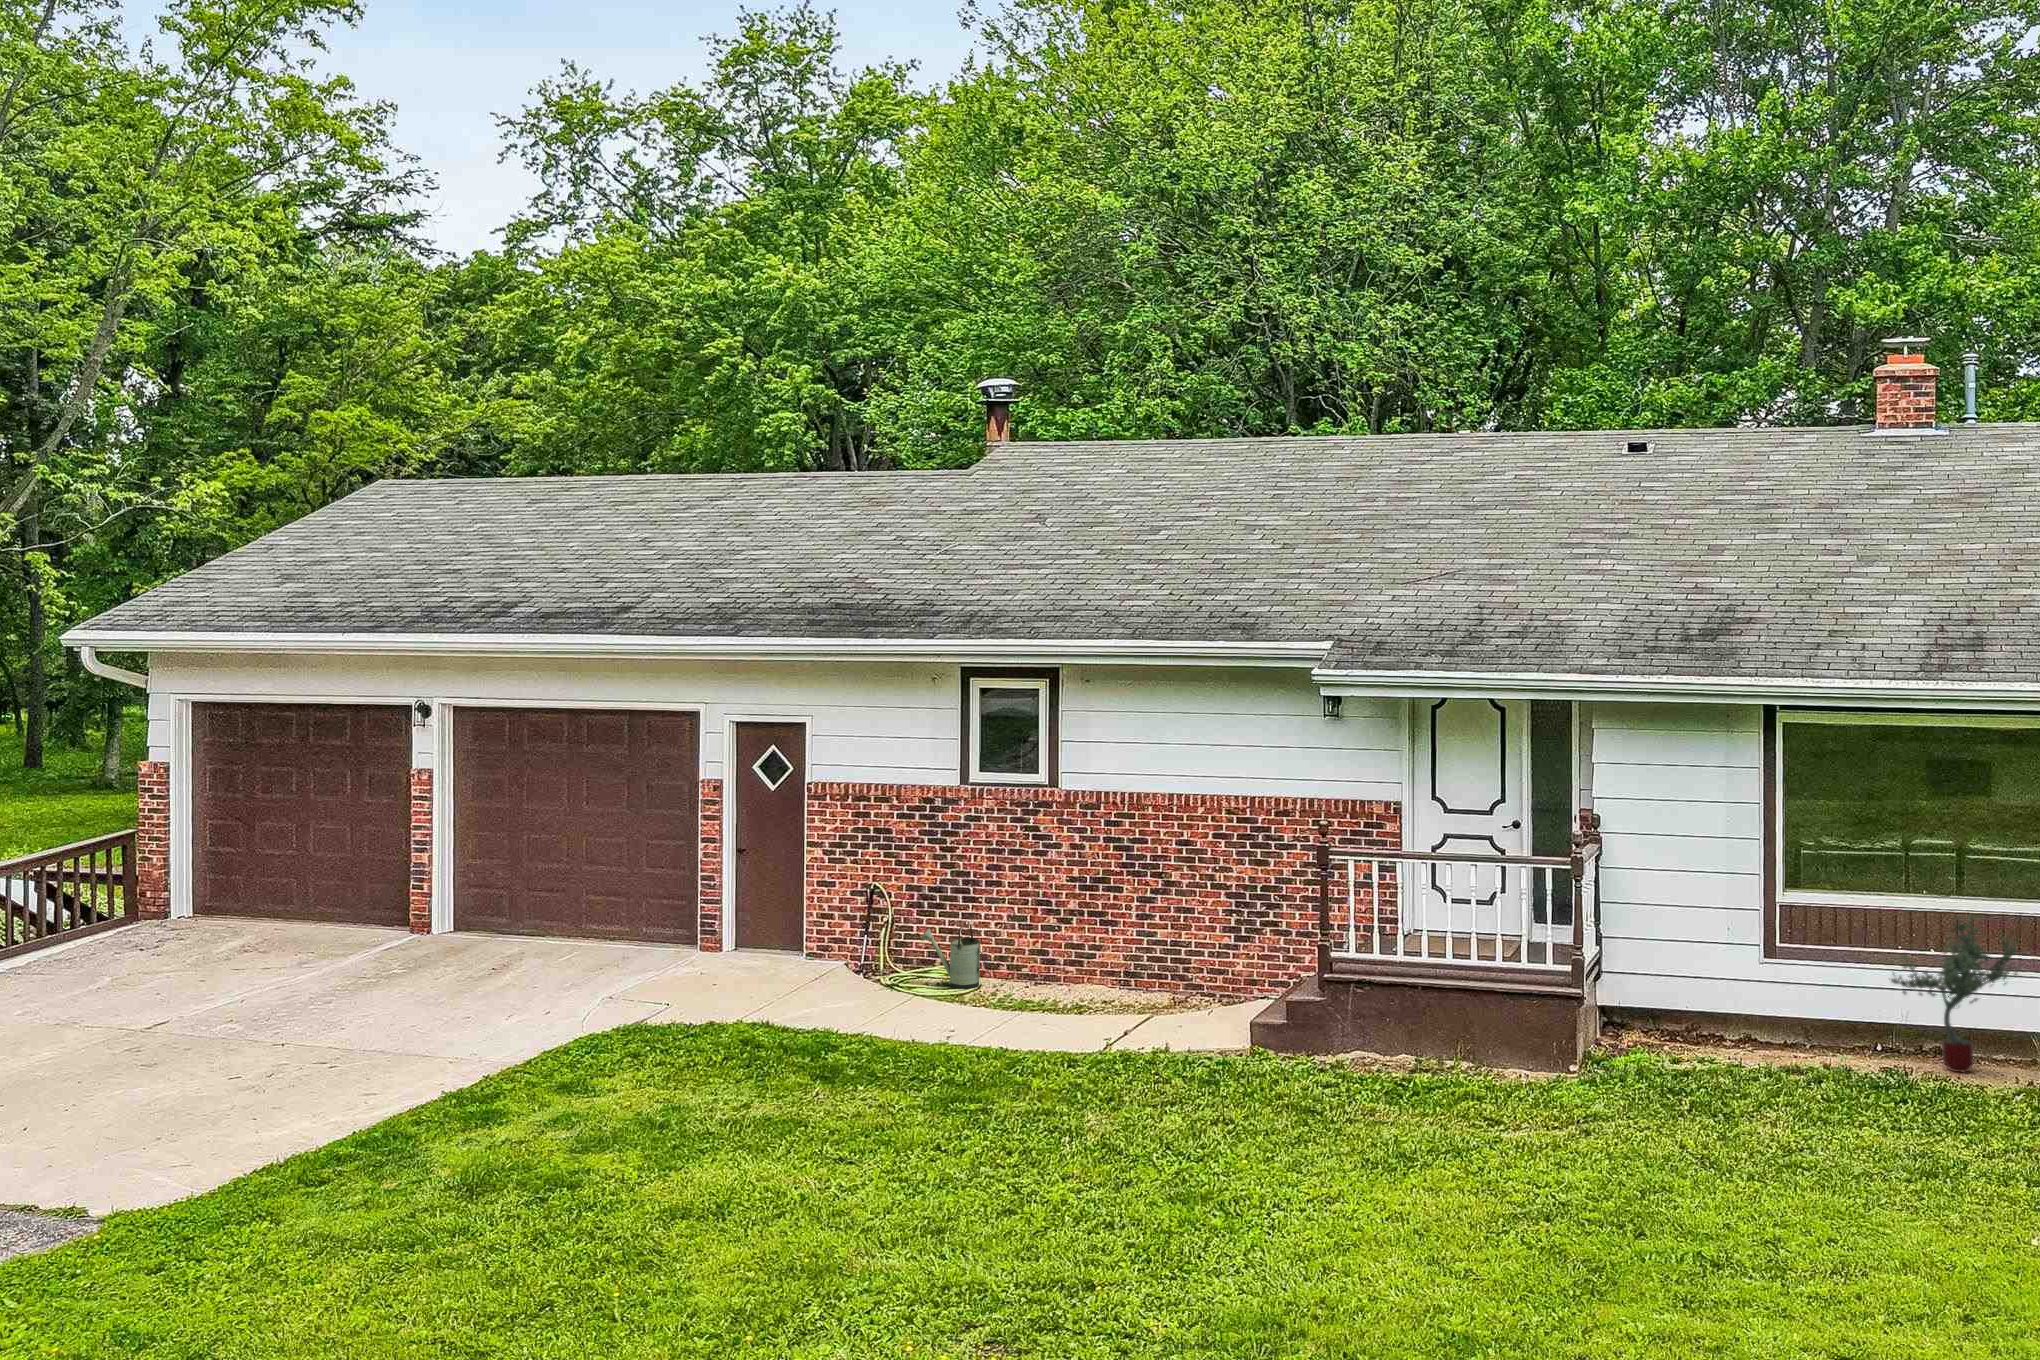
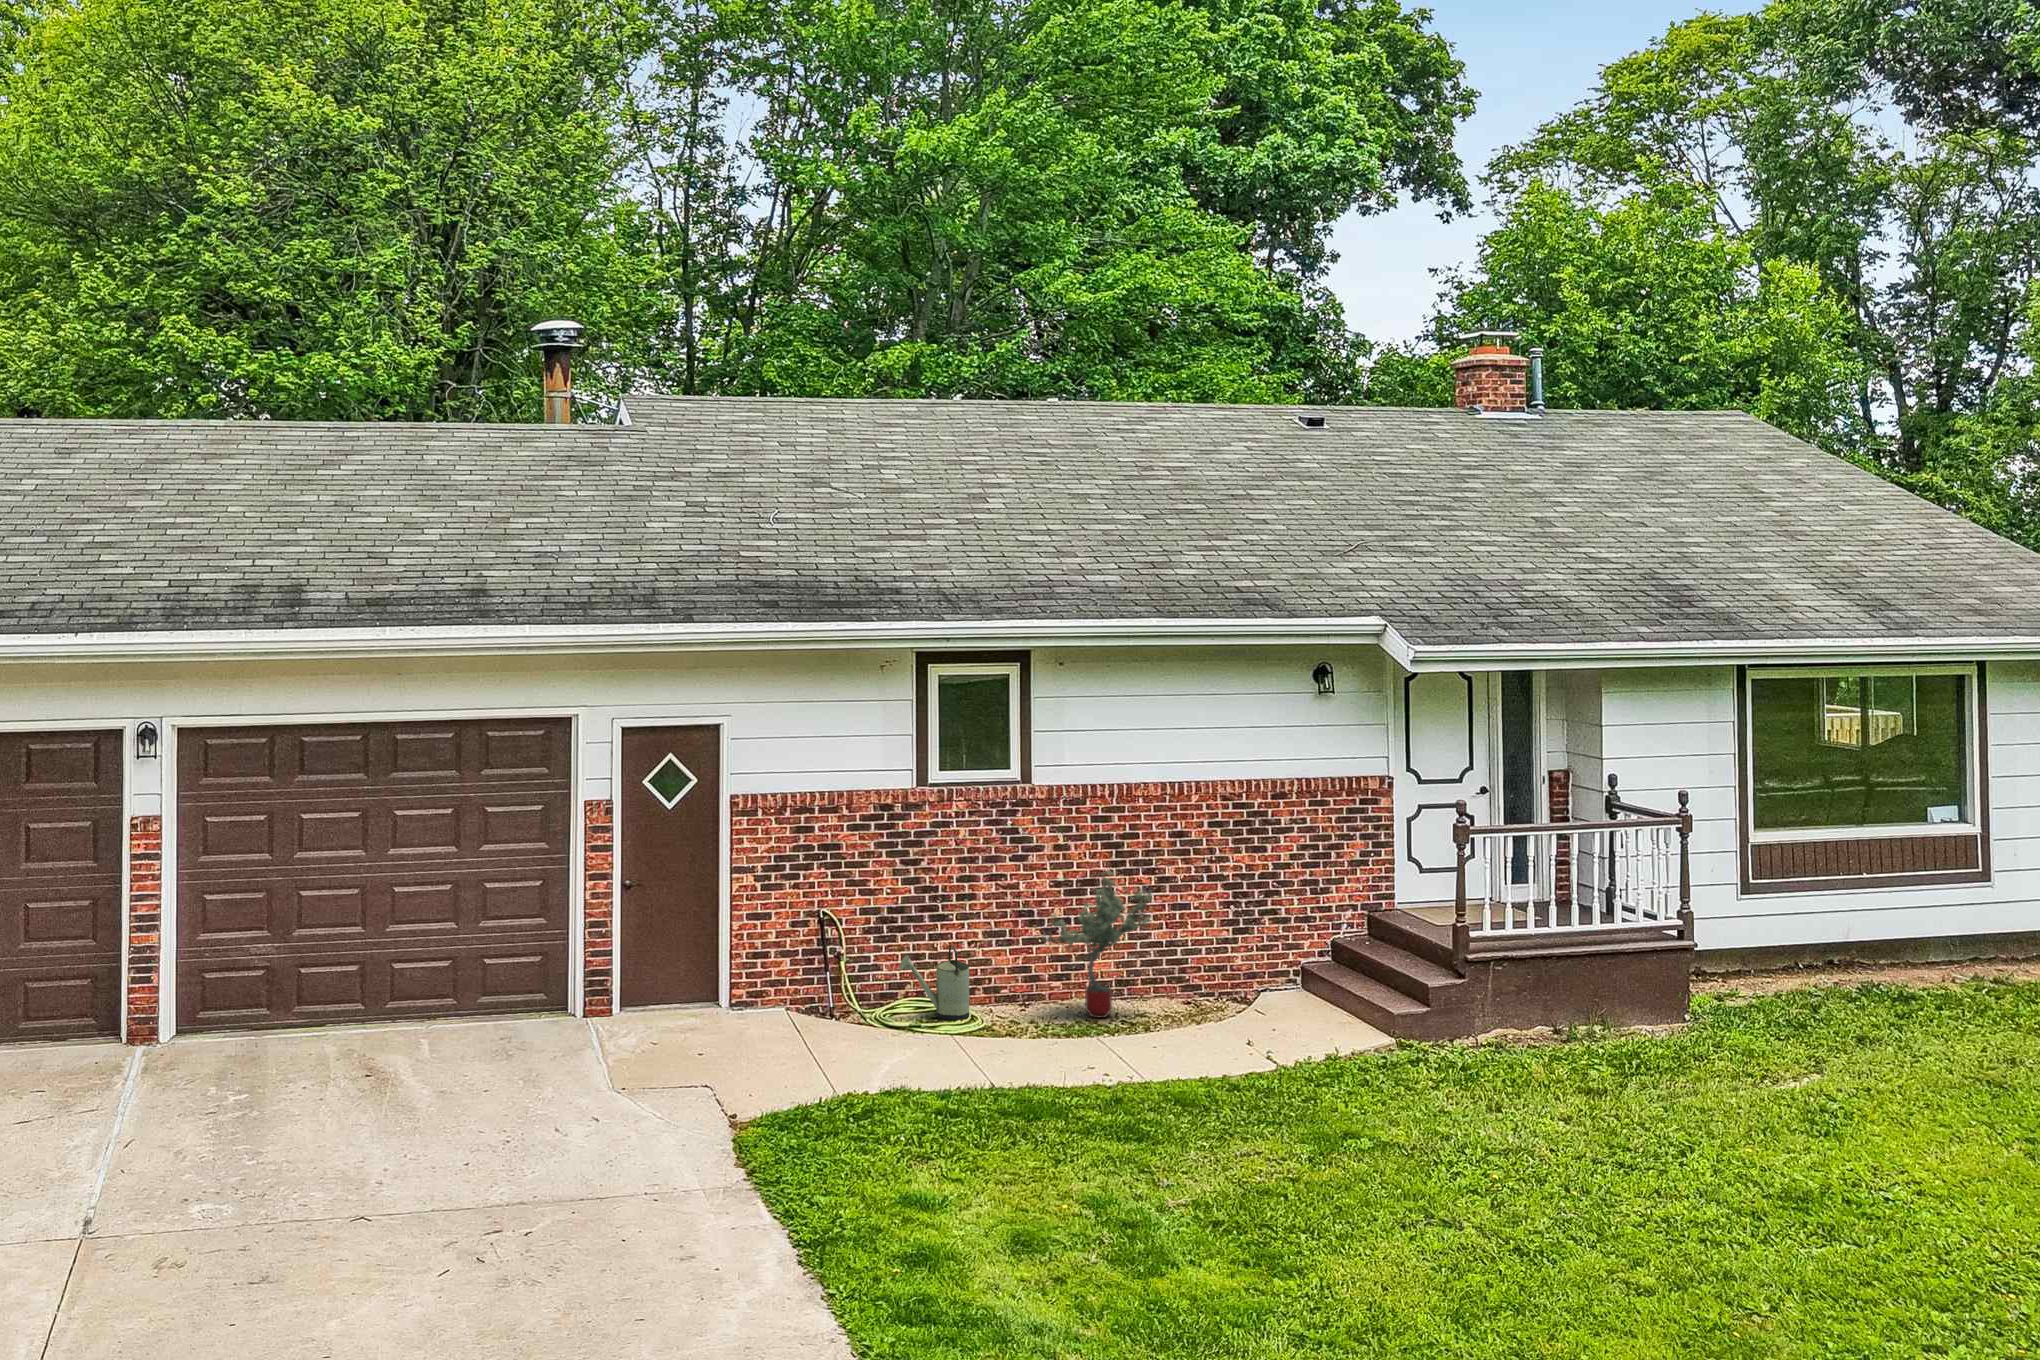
potted tree: present [1891,914,2019,1072] -> present [1043,870,1152,1018]

